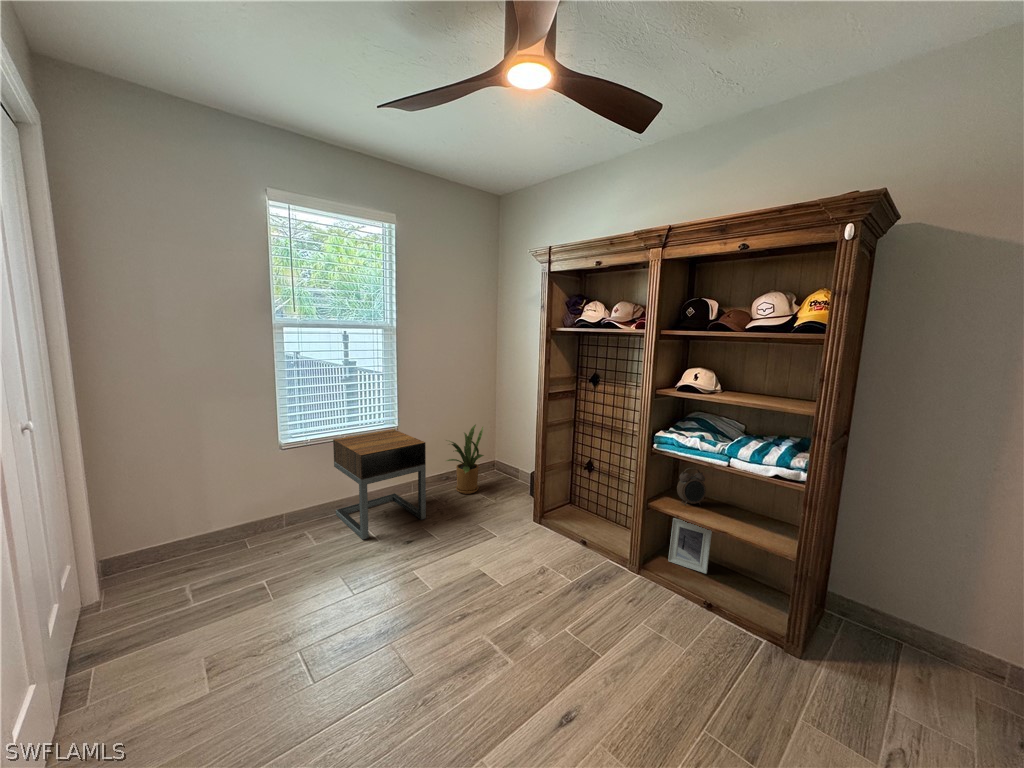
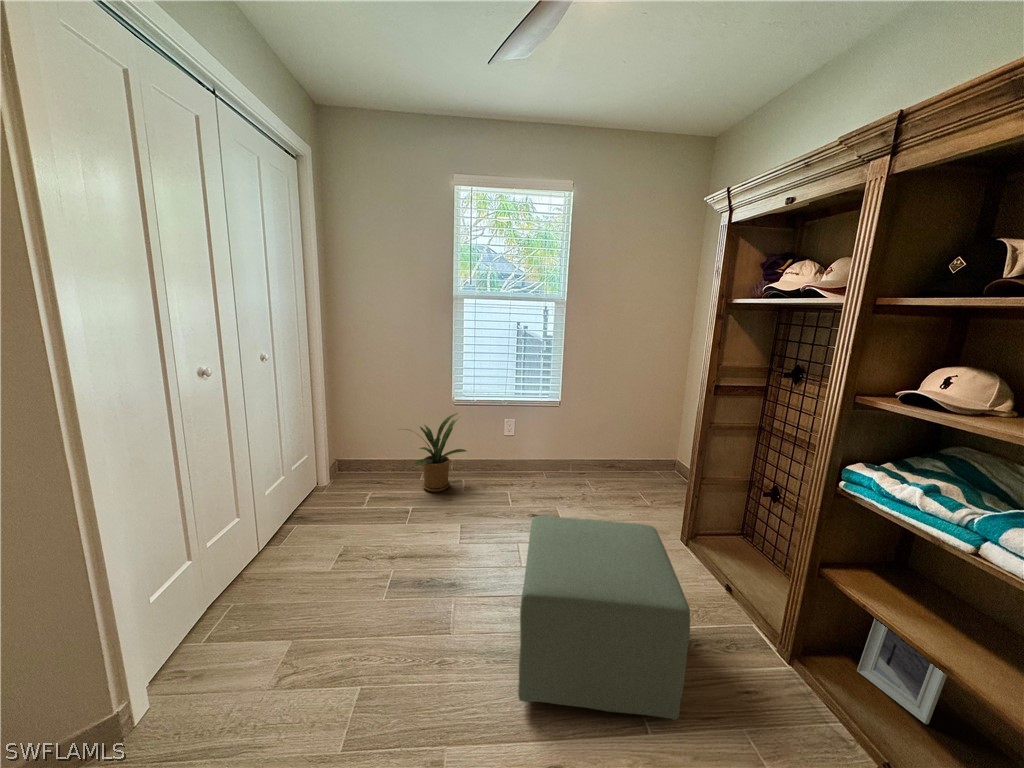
house plant: present [447,425,484,494] -> present [401,413,466,492]
nightstand: present [333,429,426,540] -> none [494,404,570,501]
alarm clock: present [677,468,706,505] -> none [883,537,950,606]
ottoman: none [460,509,618,687] -> present [518,516,690,720]

